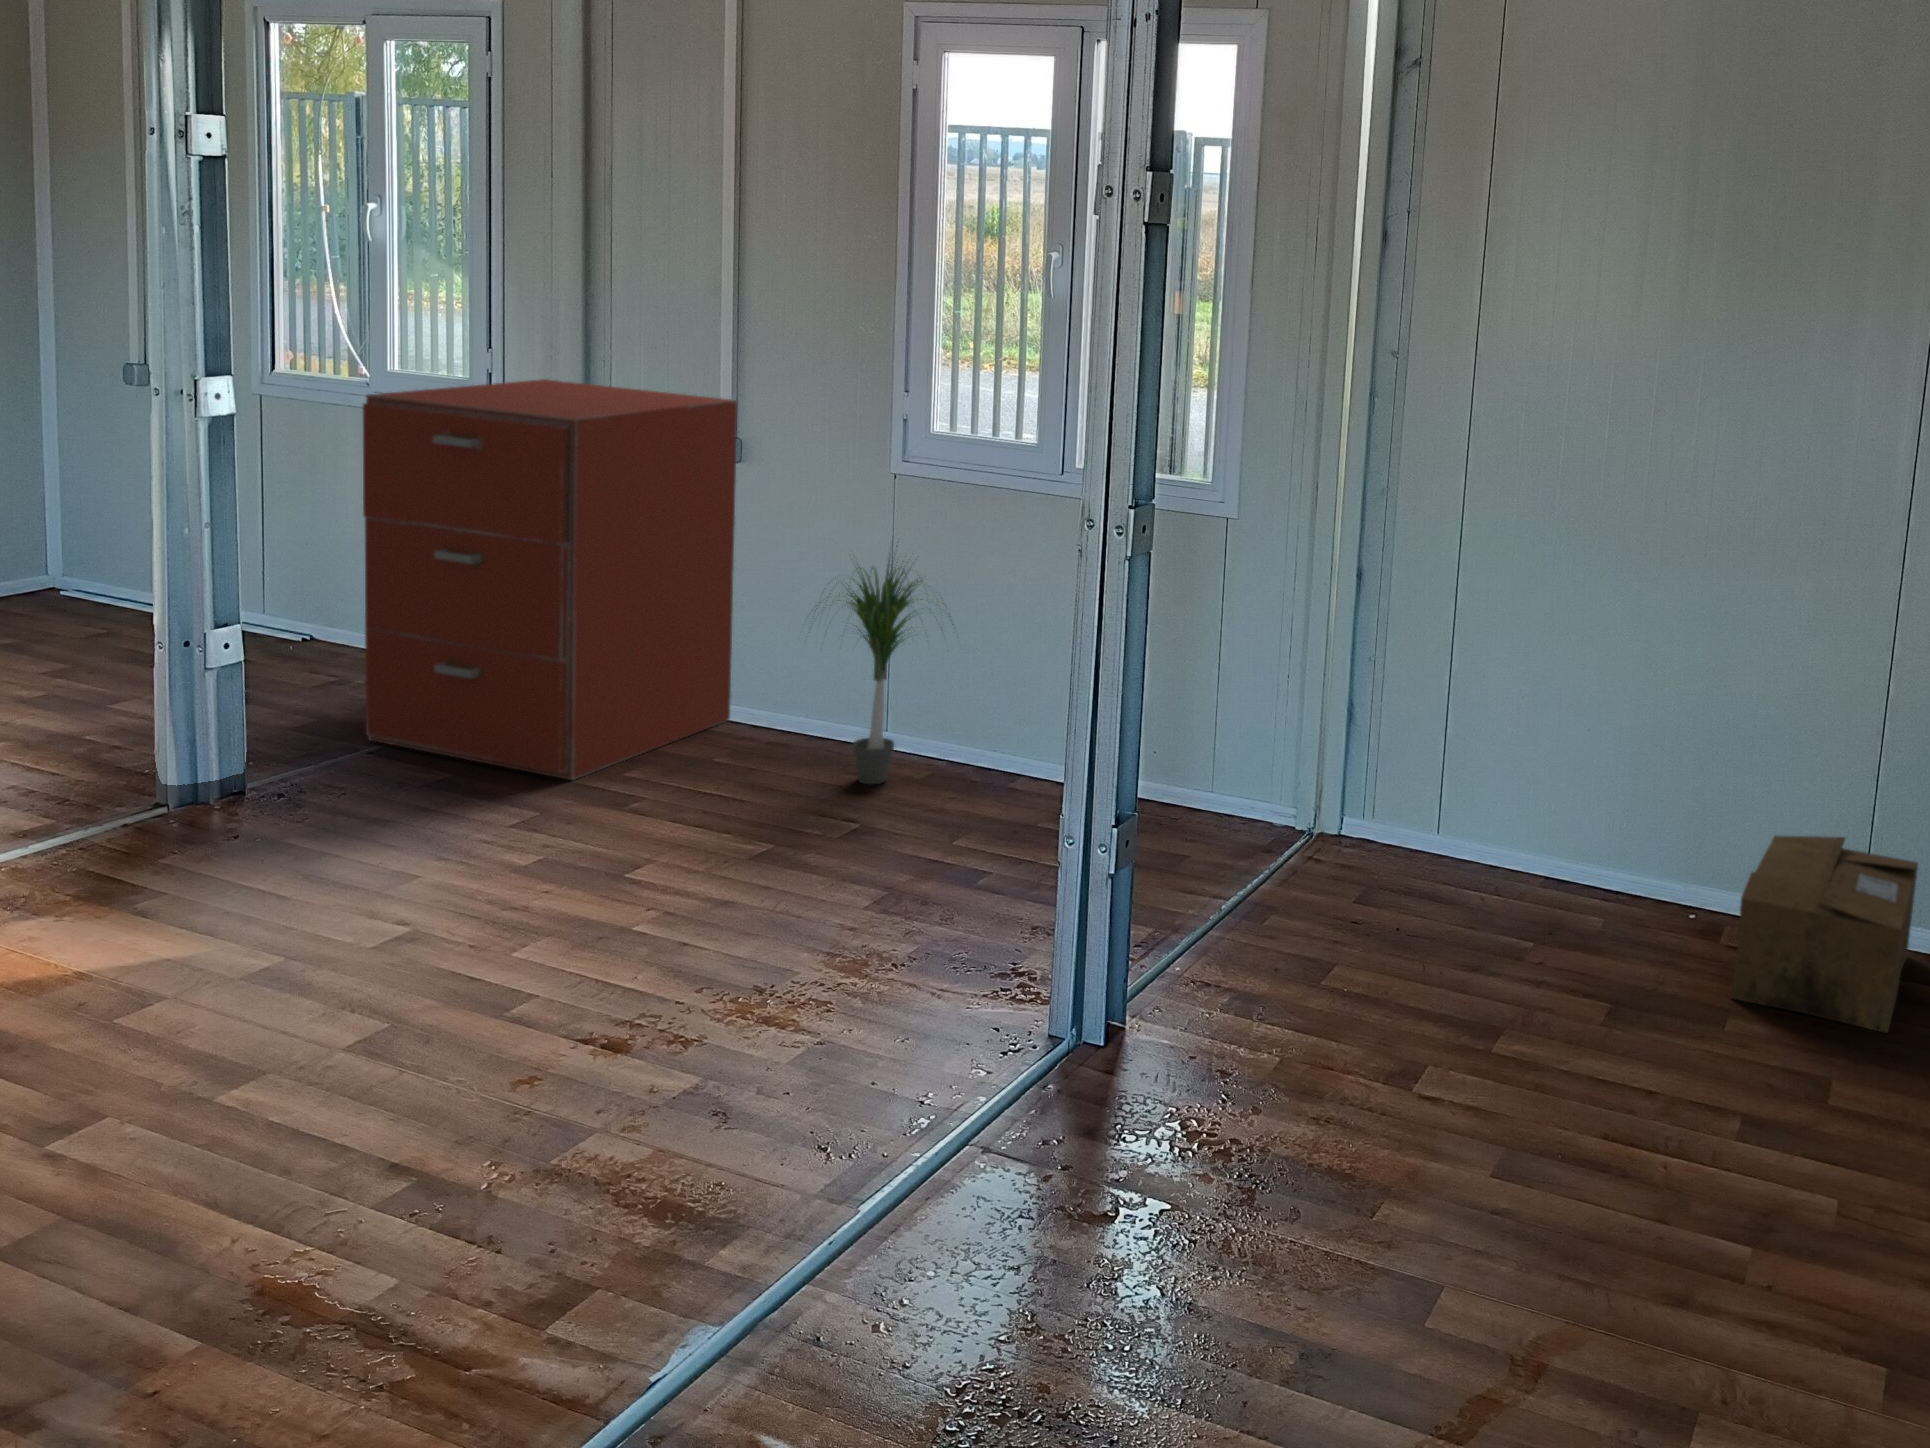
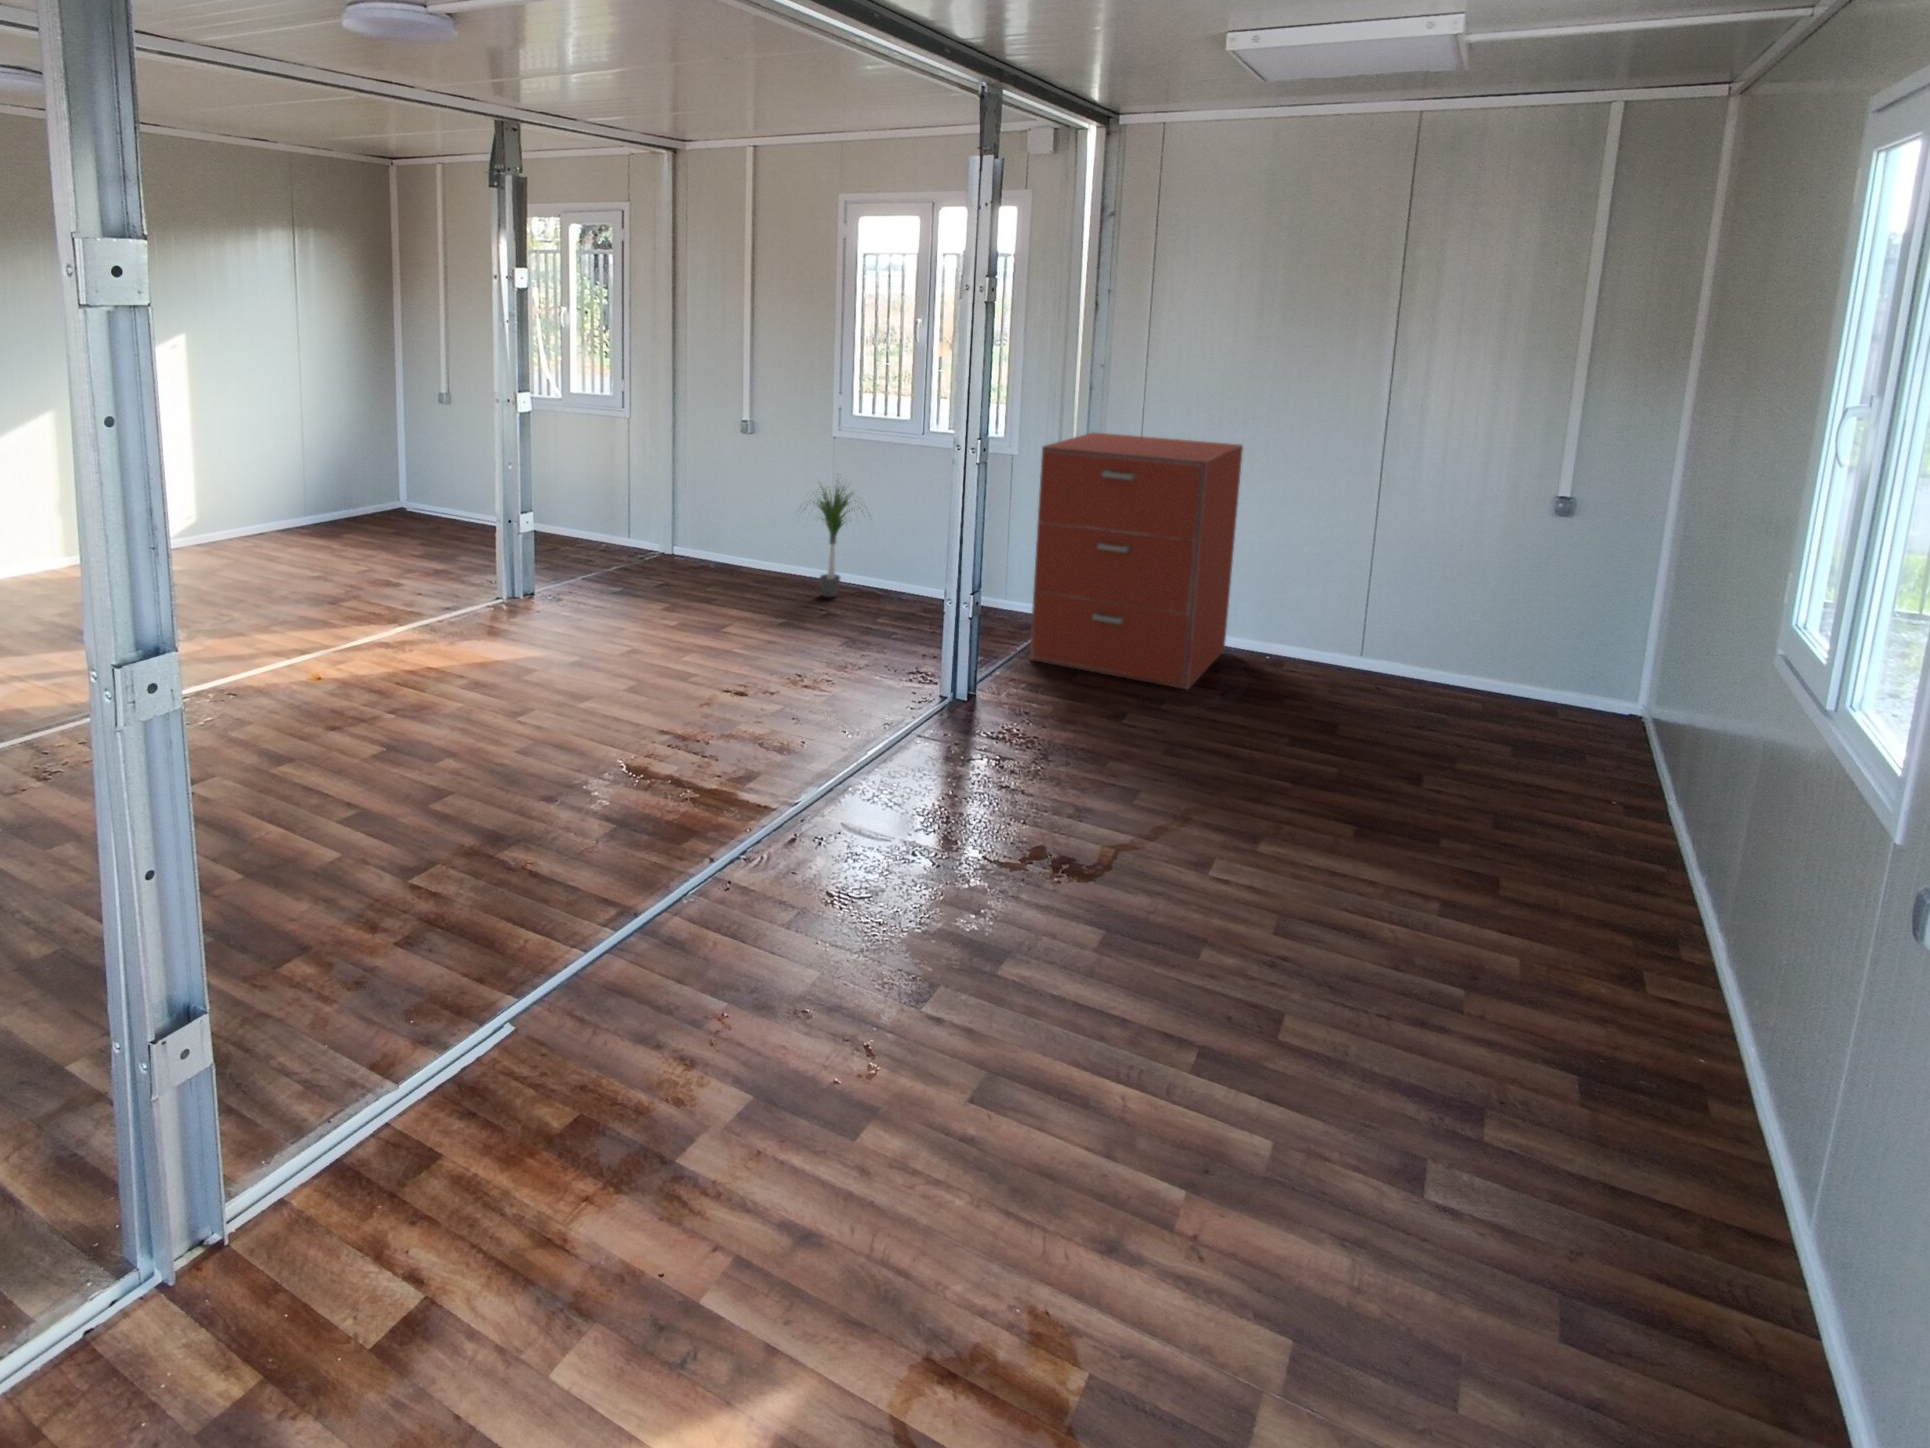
filing cabinet: present [363,379,737,781] -> present [1029,432,1243,689]
cardboard box: present [1731,836,1918,1033] -> none [1284,615,1390,708]

